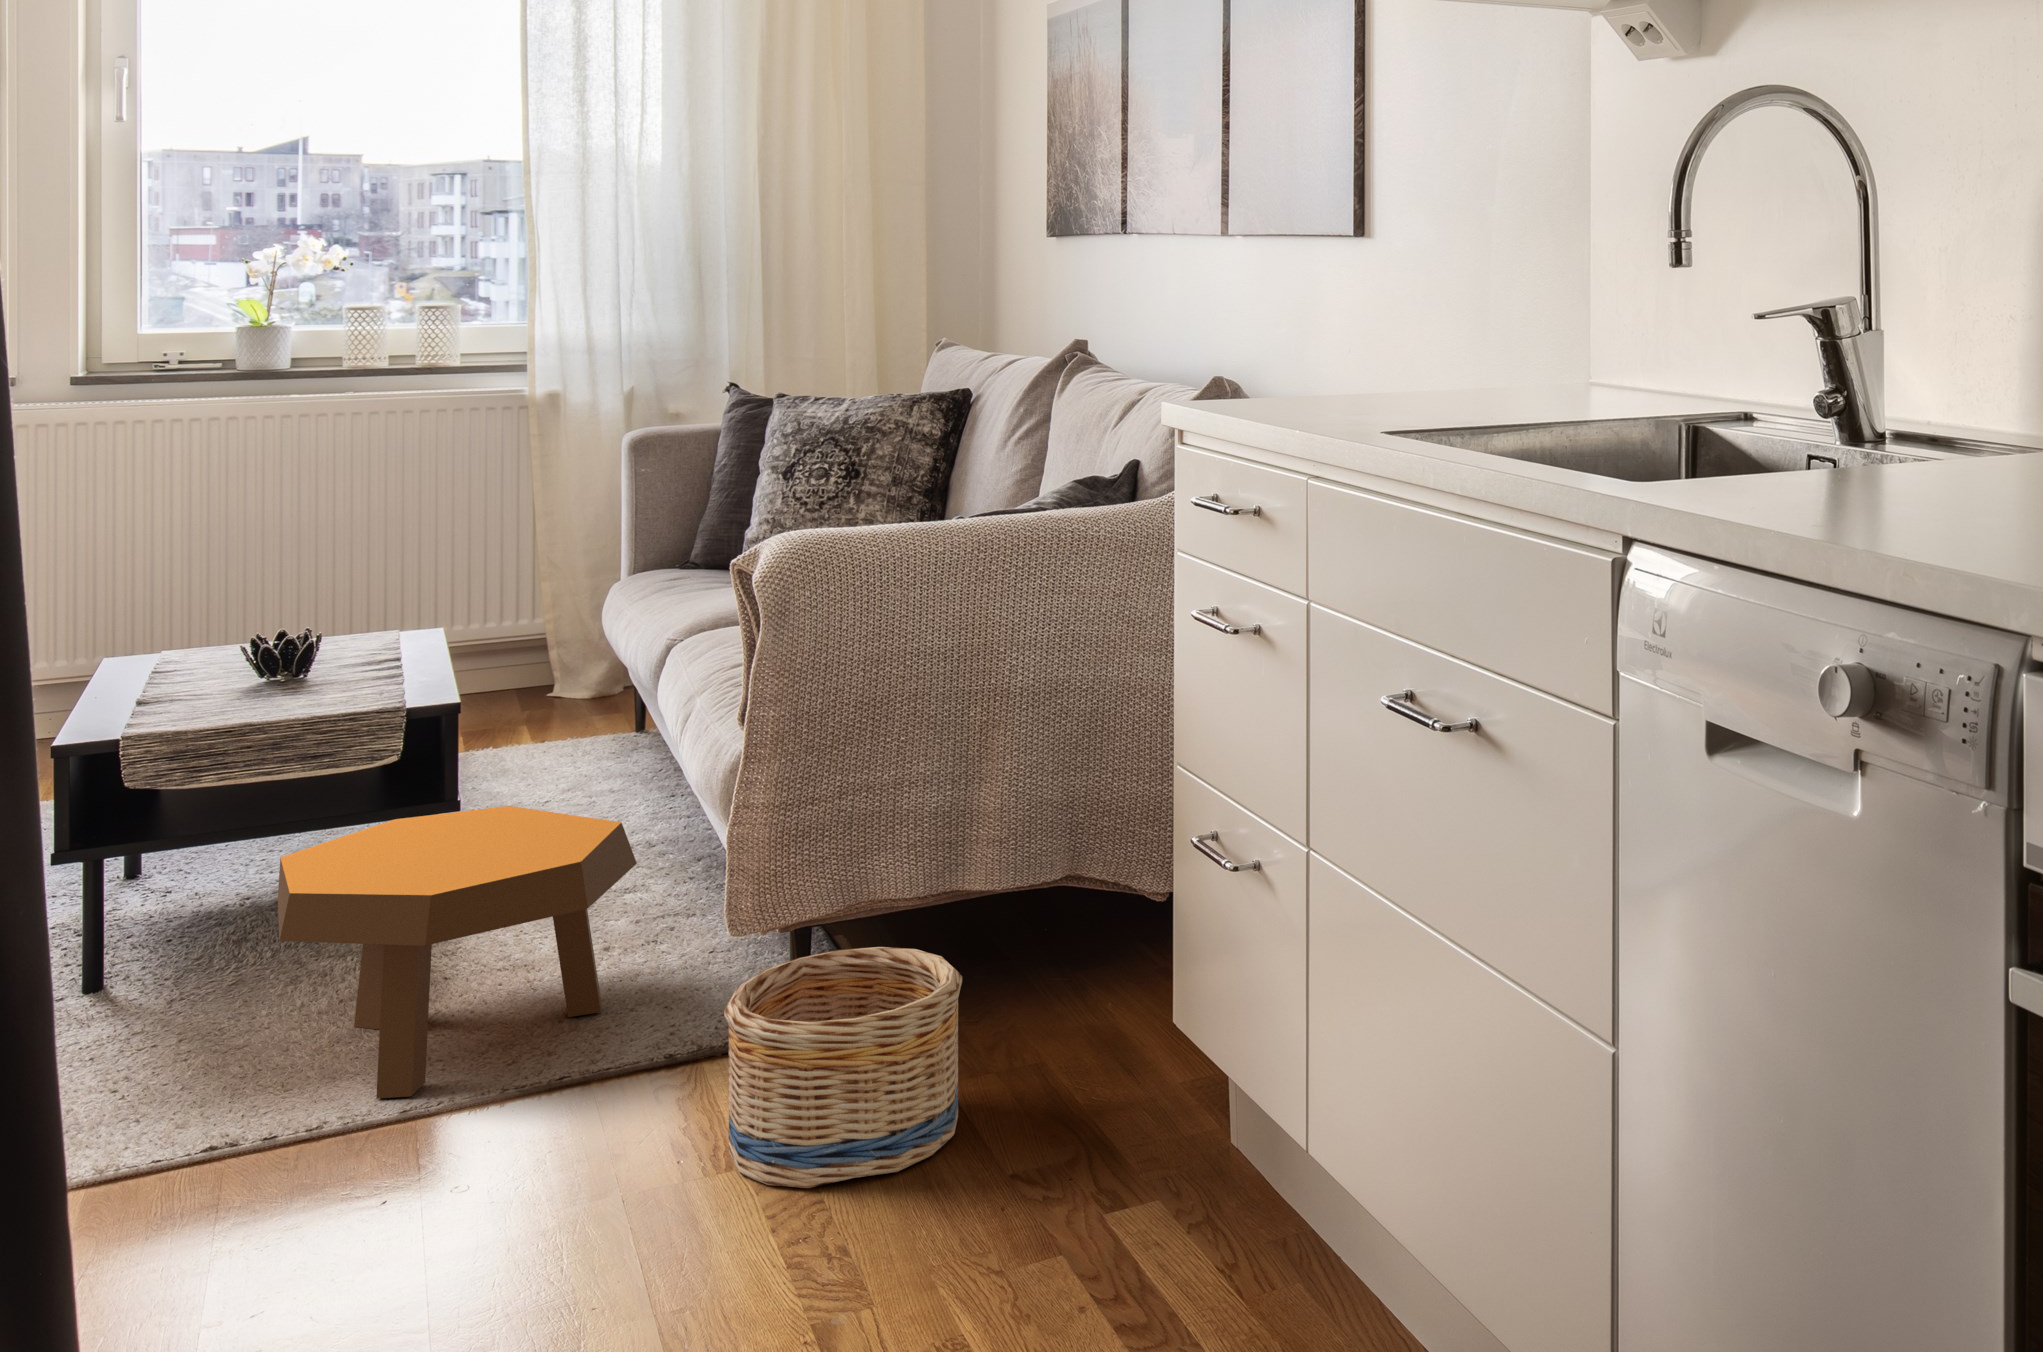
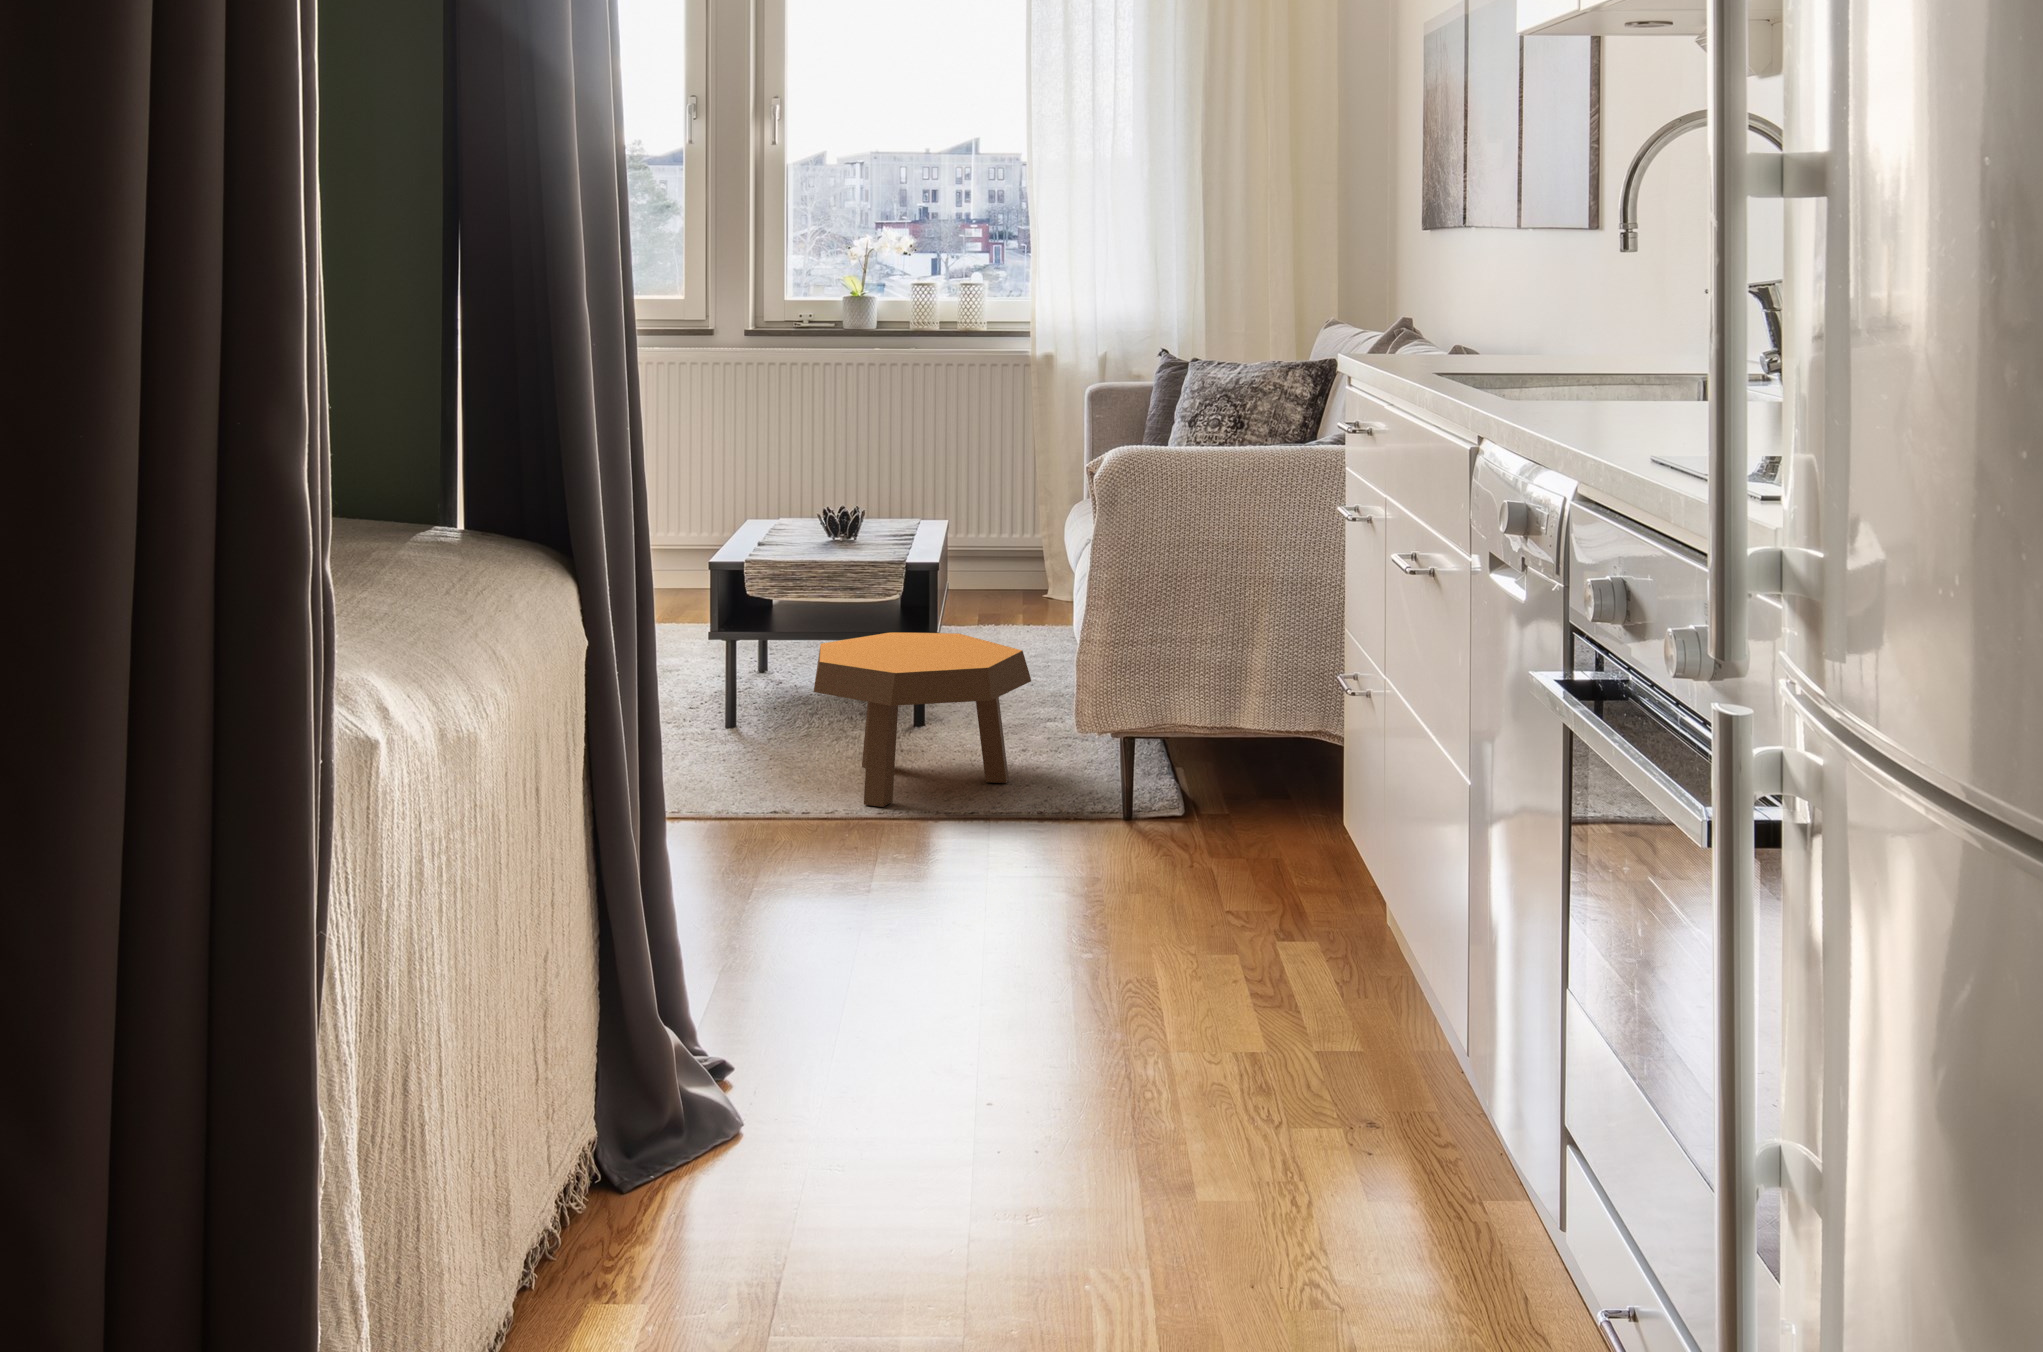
basket: present [724,947,962,1188] -> none [1052,746,1212,898]

